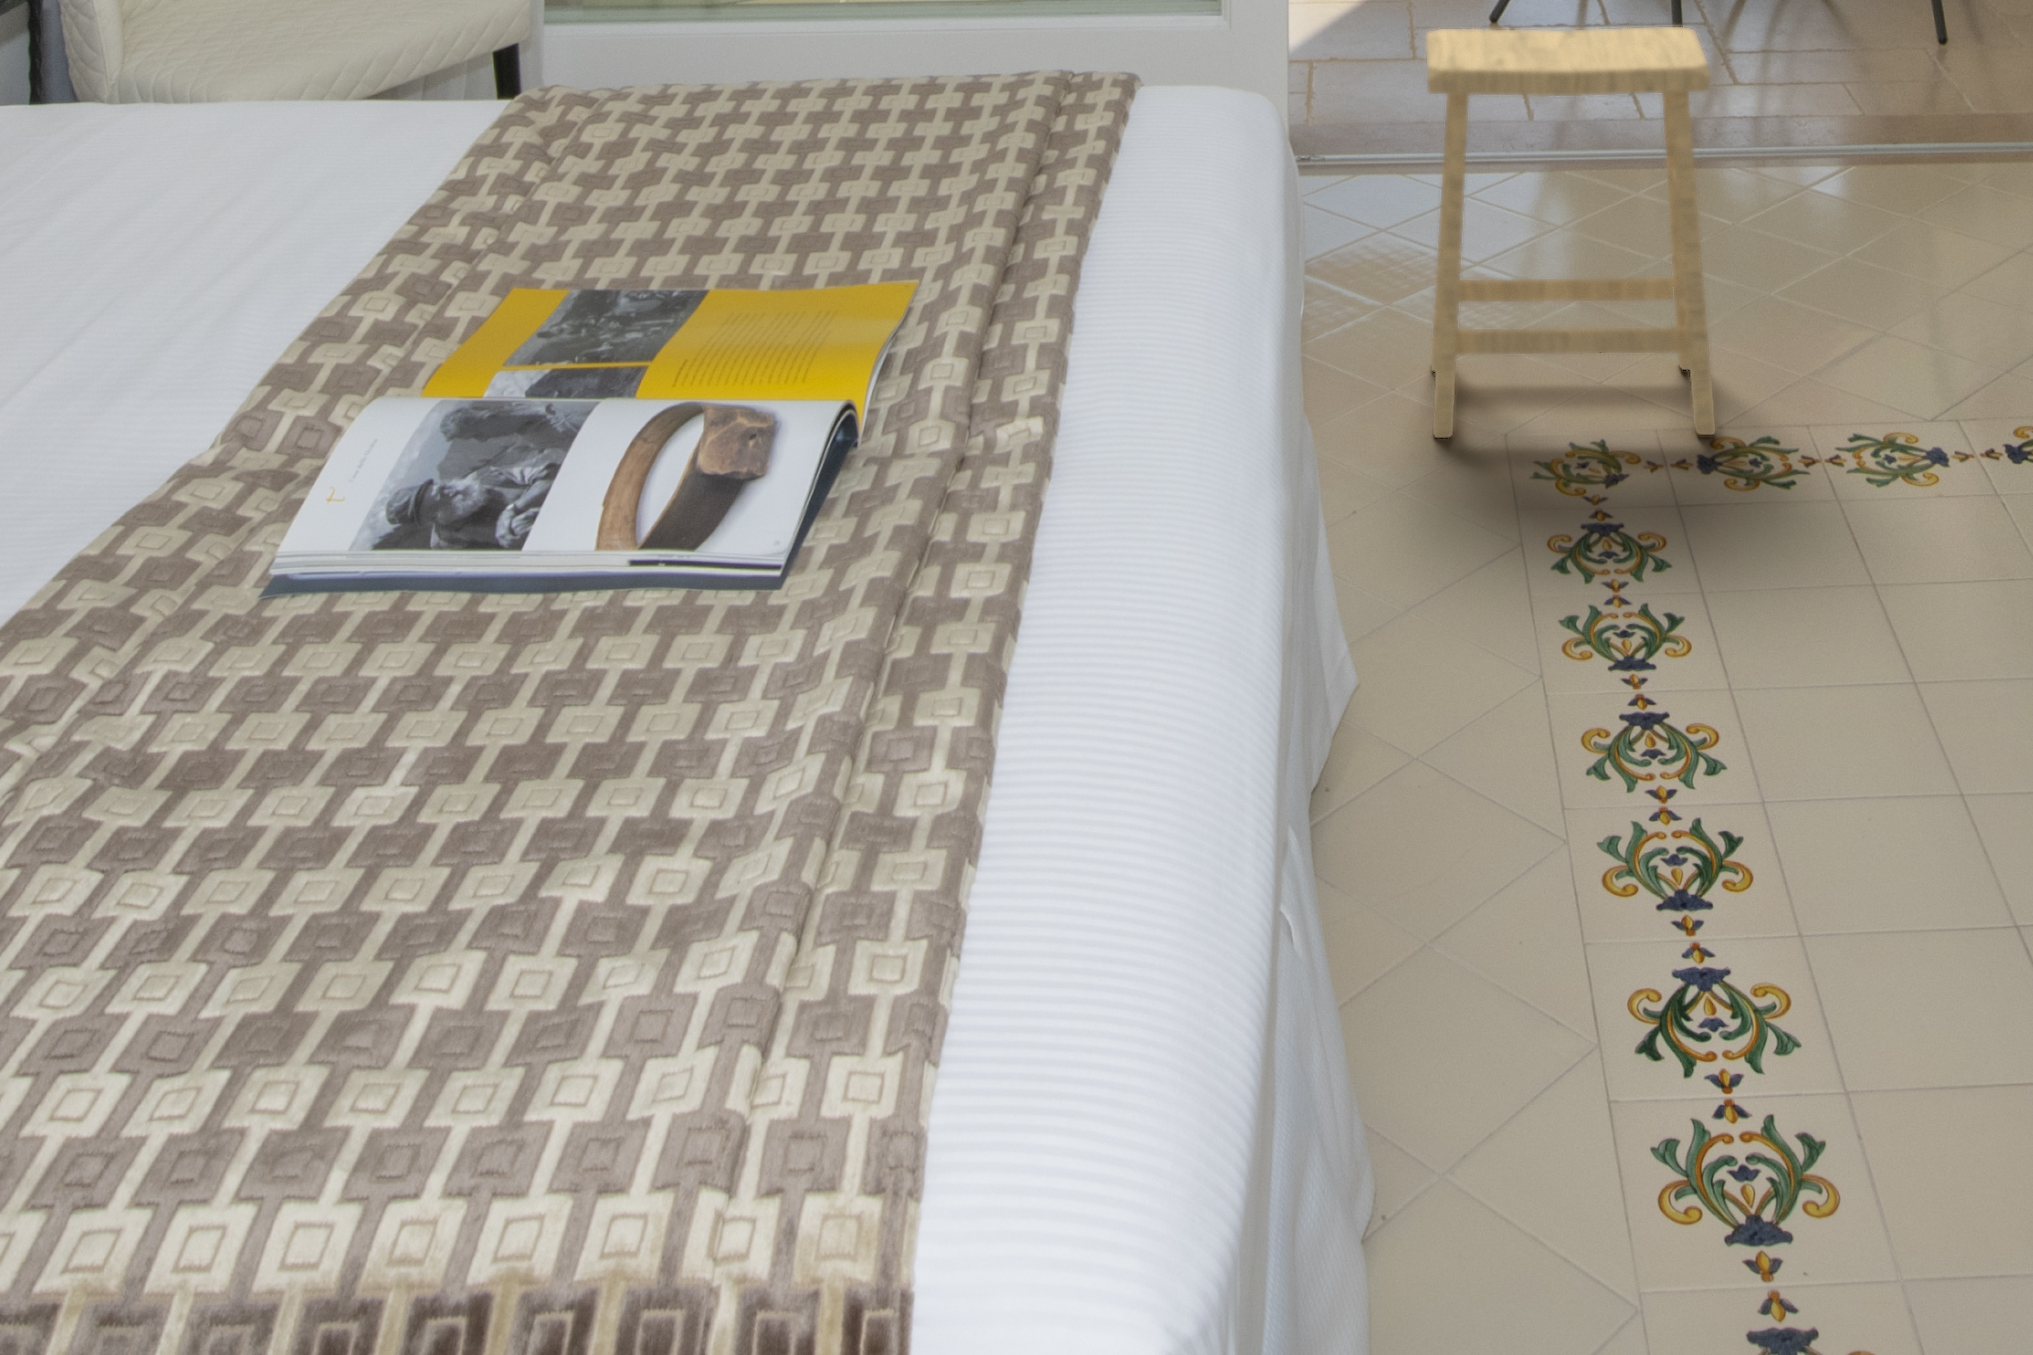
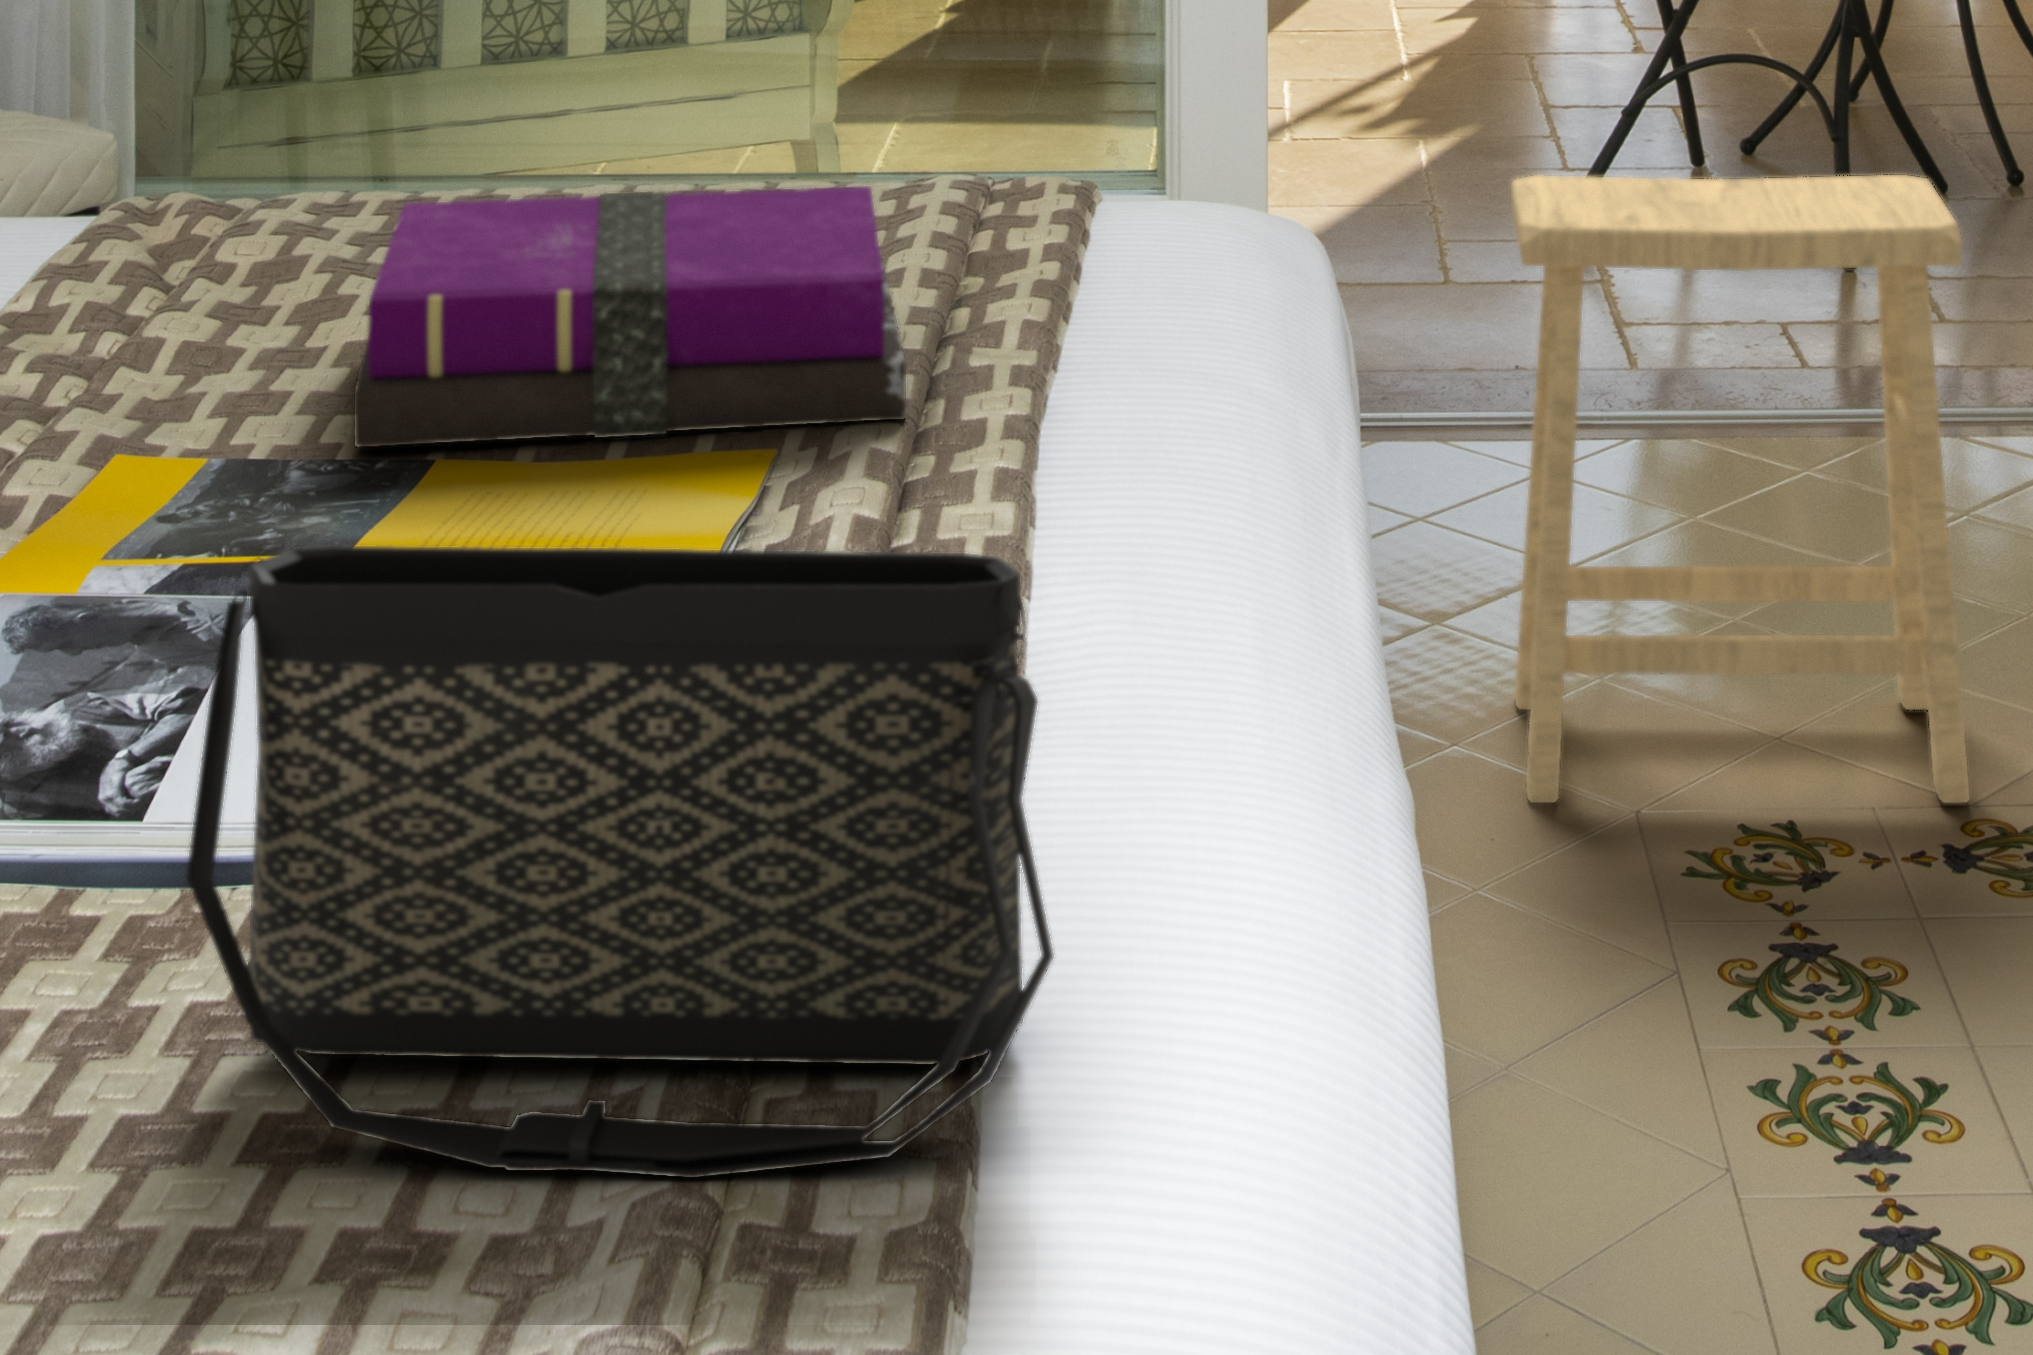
notebook: none [659,97,999,279] -> present [354,186,906,448]
handbag: none [540,412,1031,782] -> present [186,546,1053,1178]

